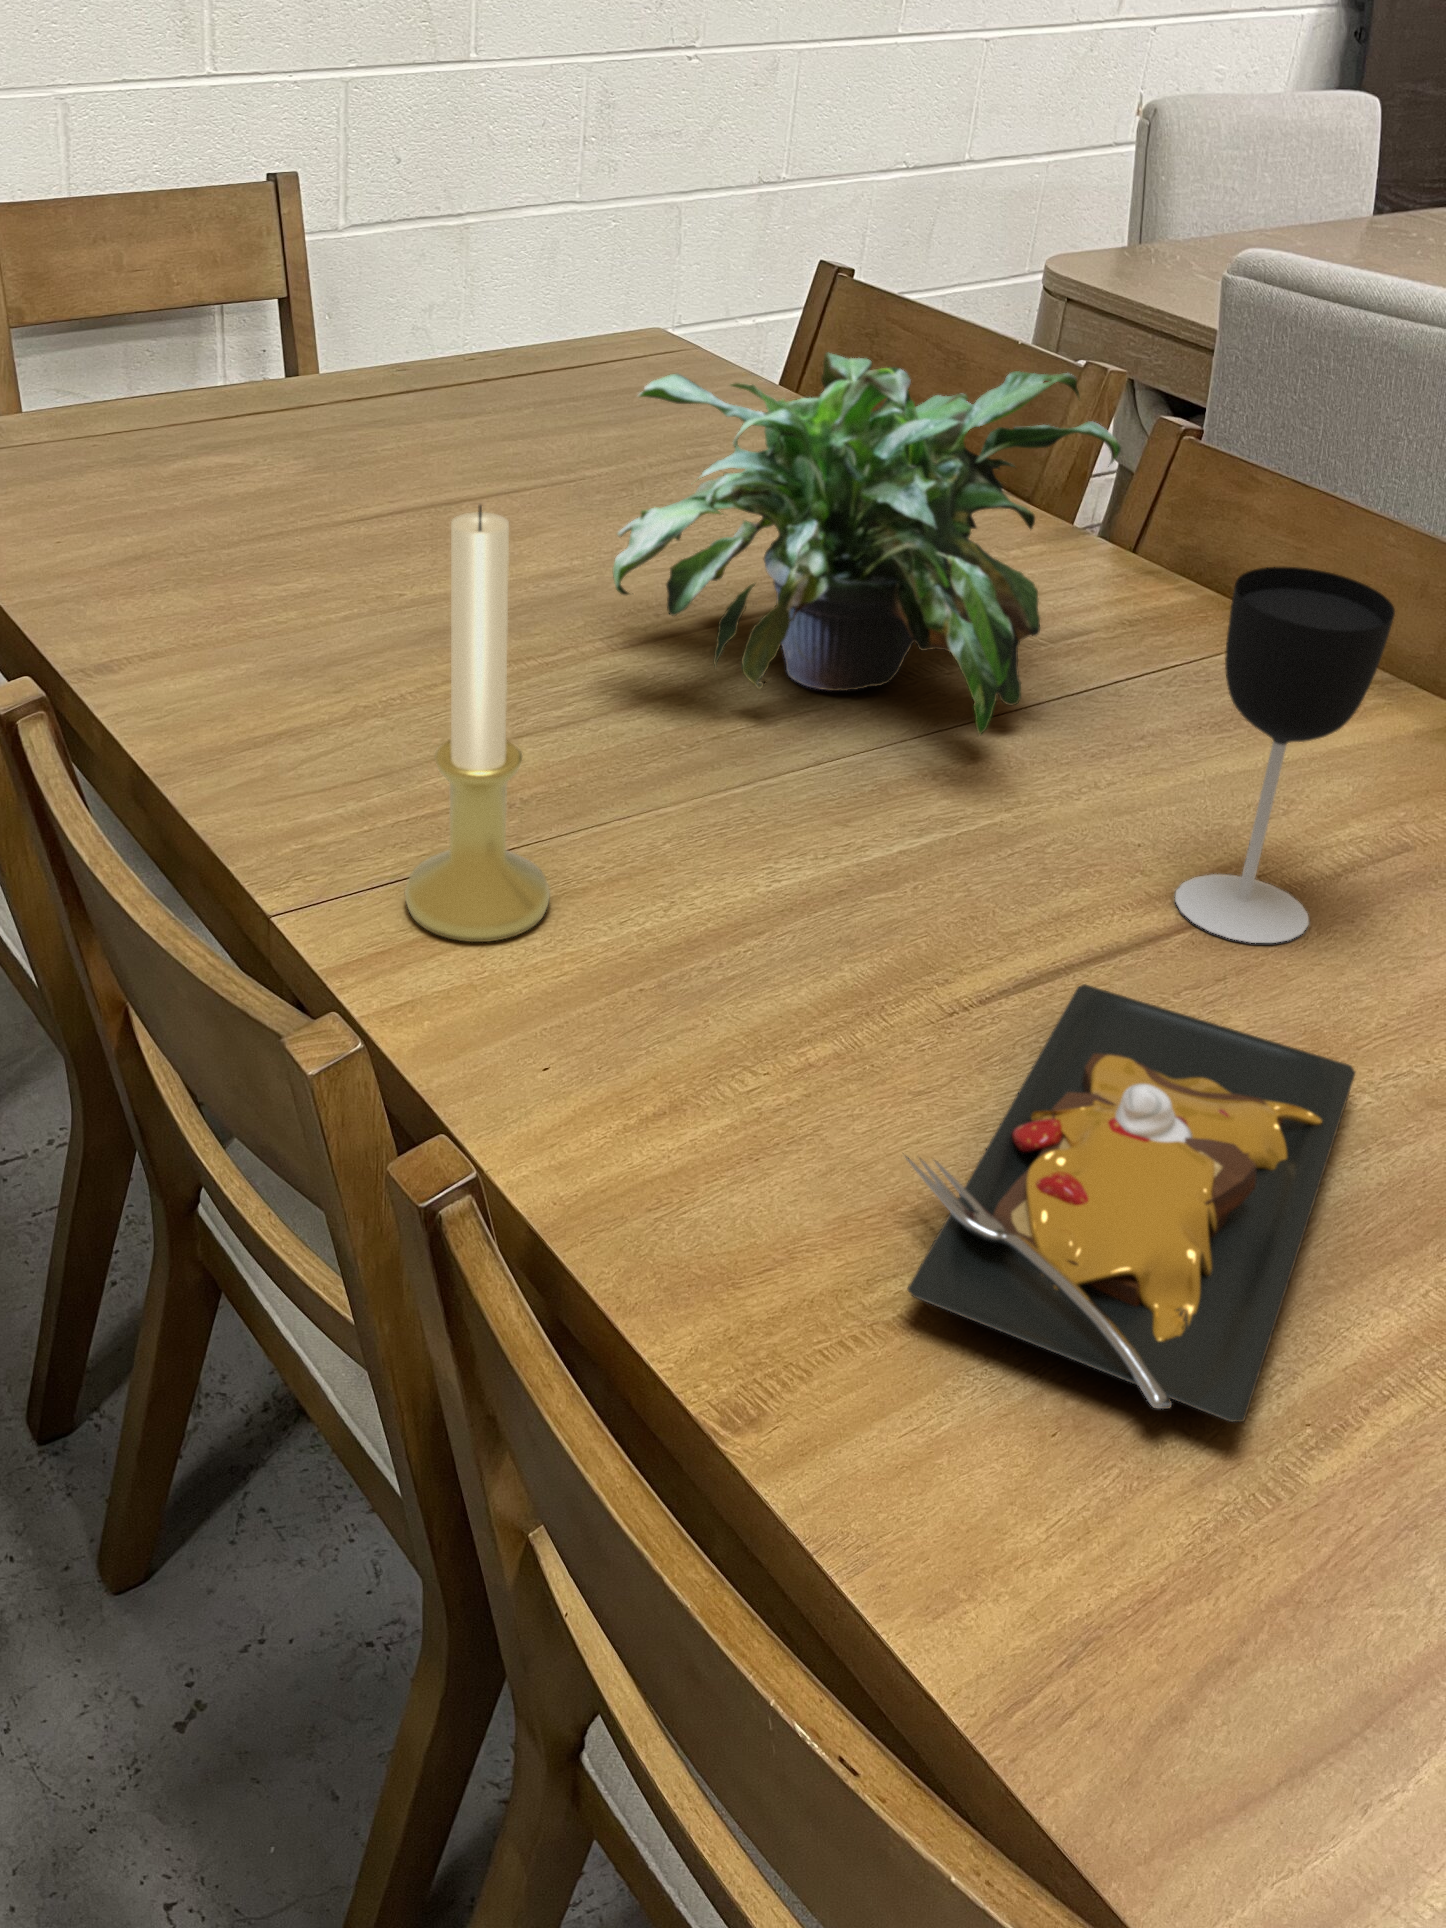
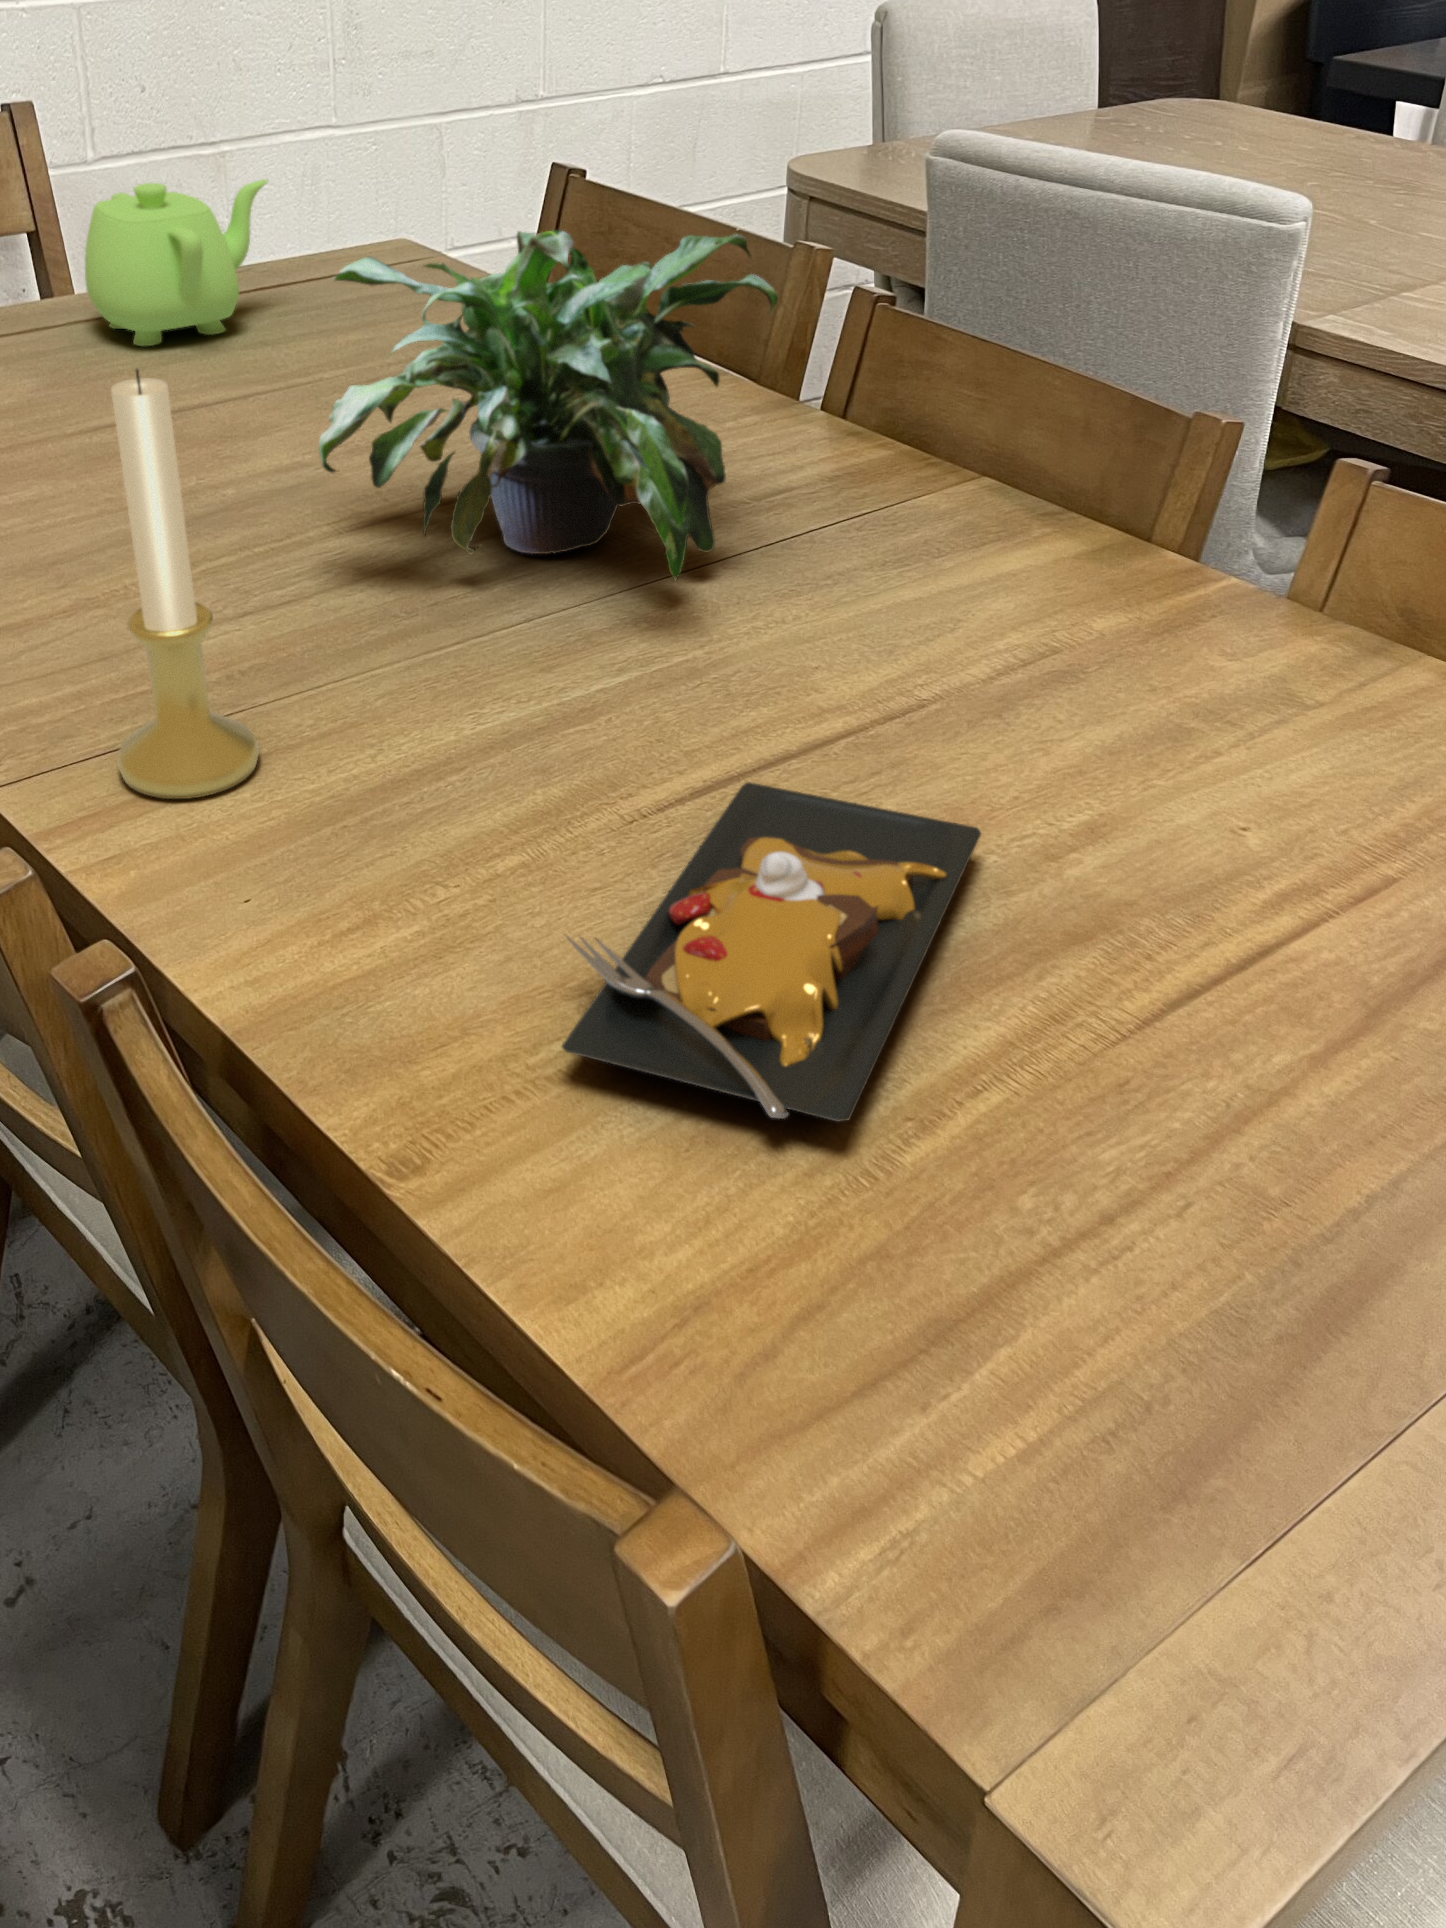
teapot: none [350,267,540,428] -> present [85,179,268,346]
wine glass: present [1175,567,1395,943] -> none [844,387,999,739]

